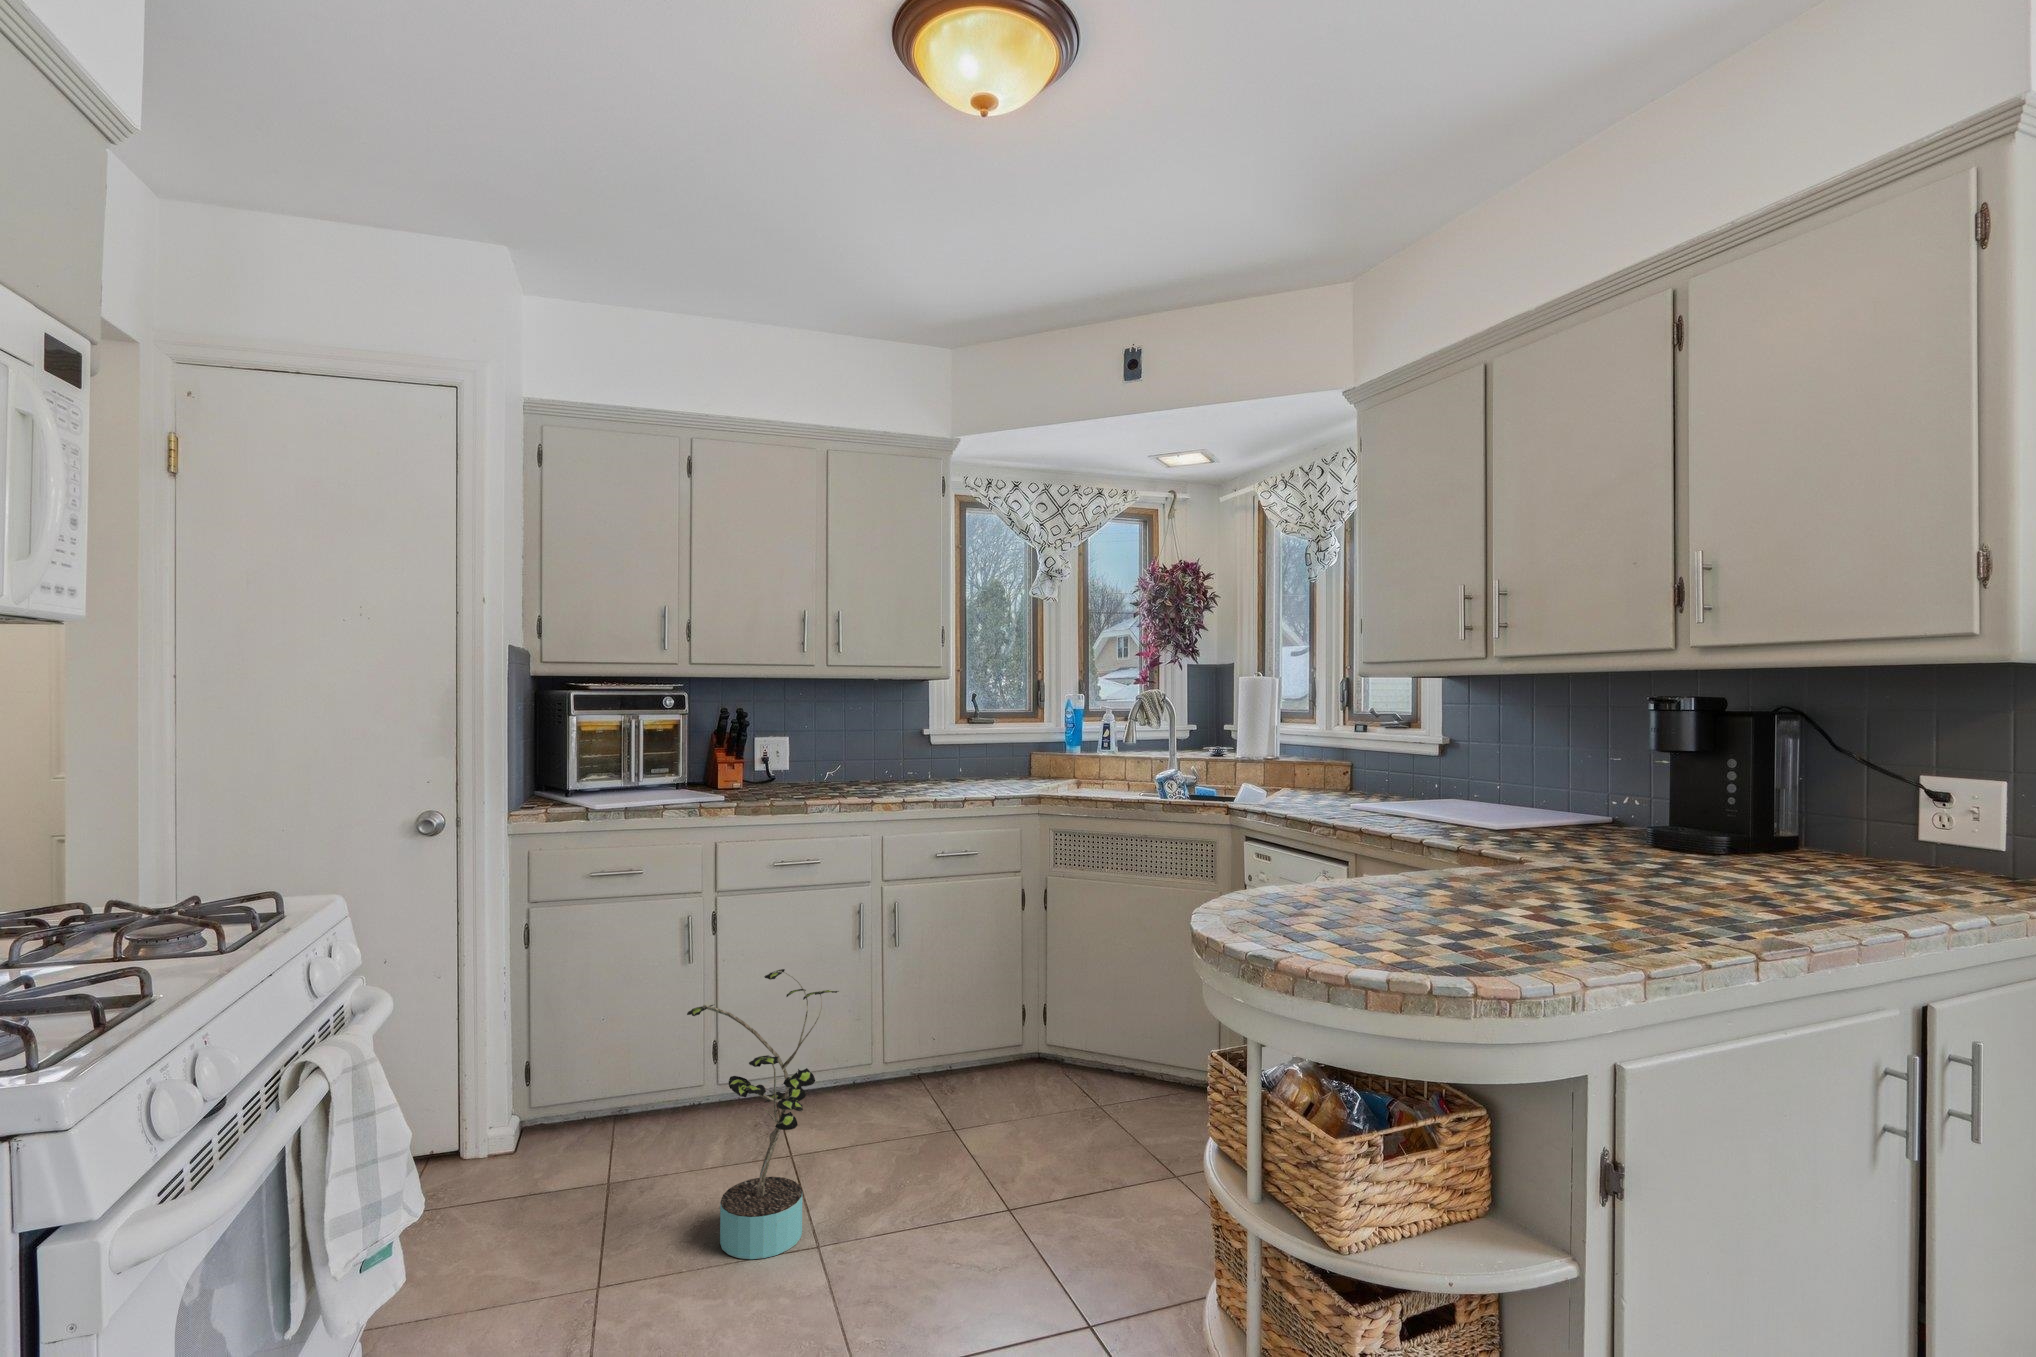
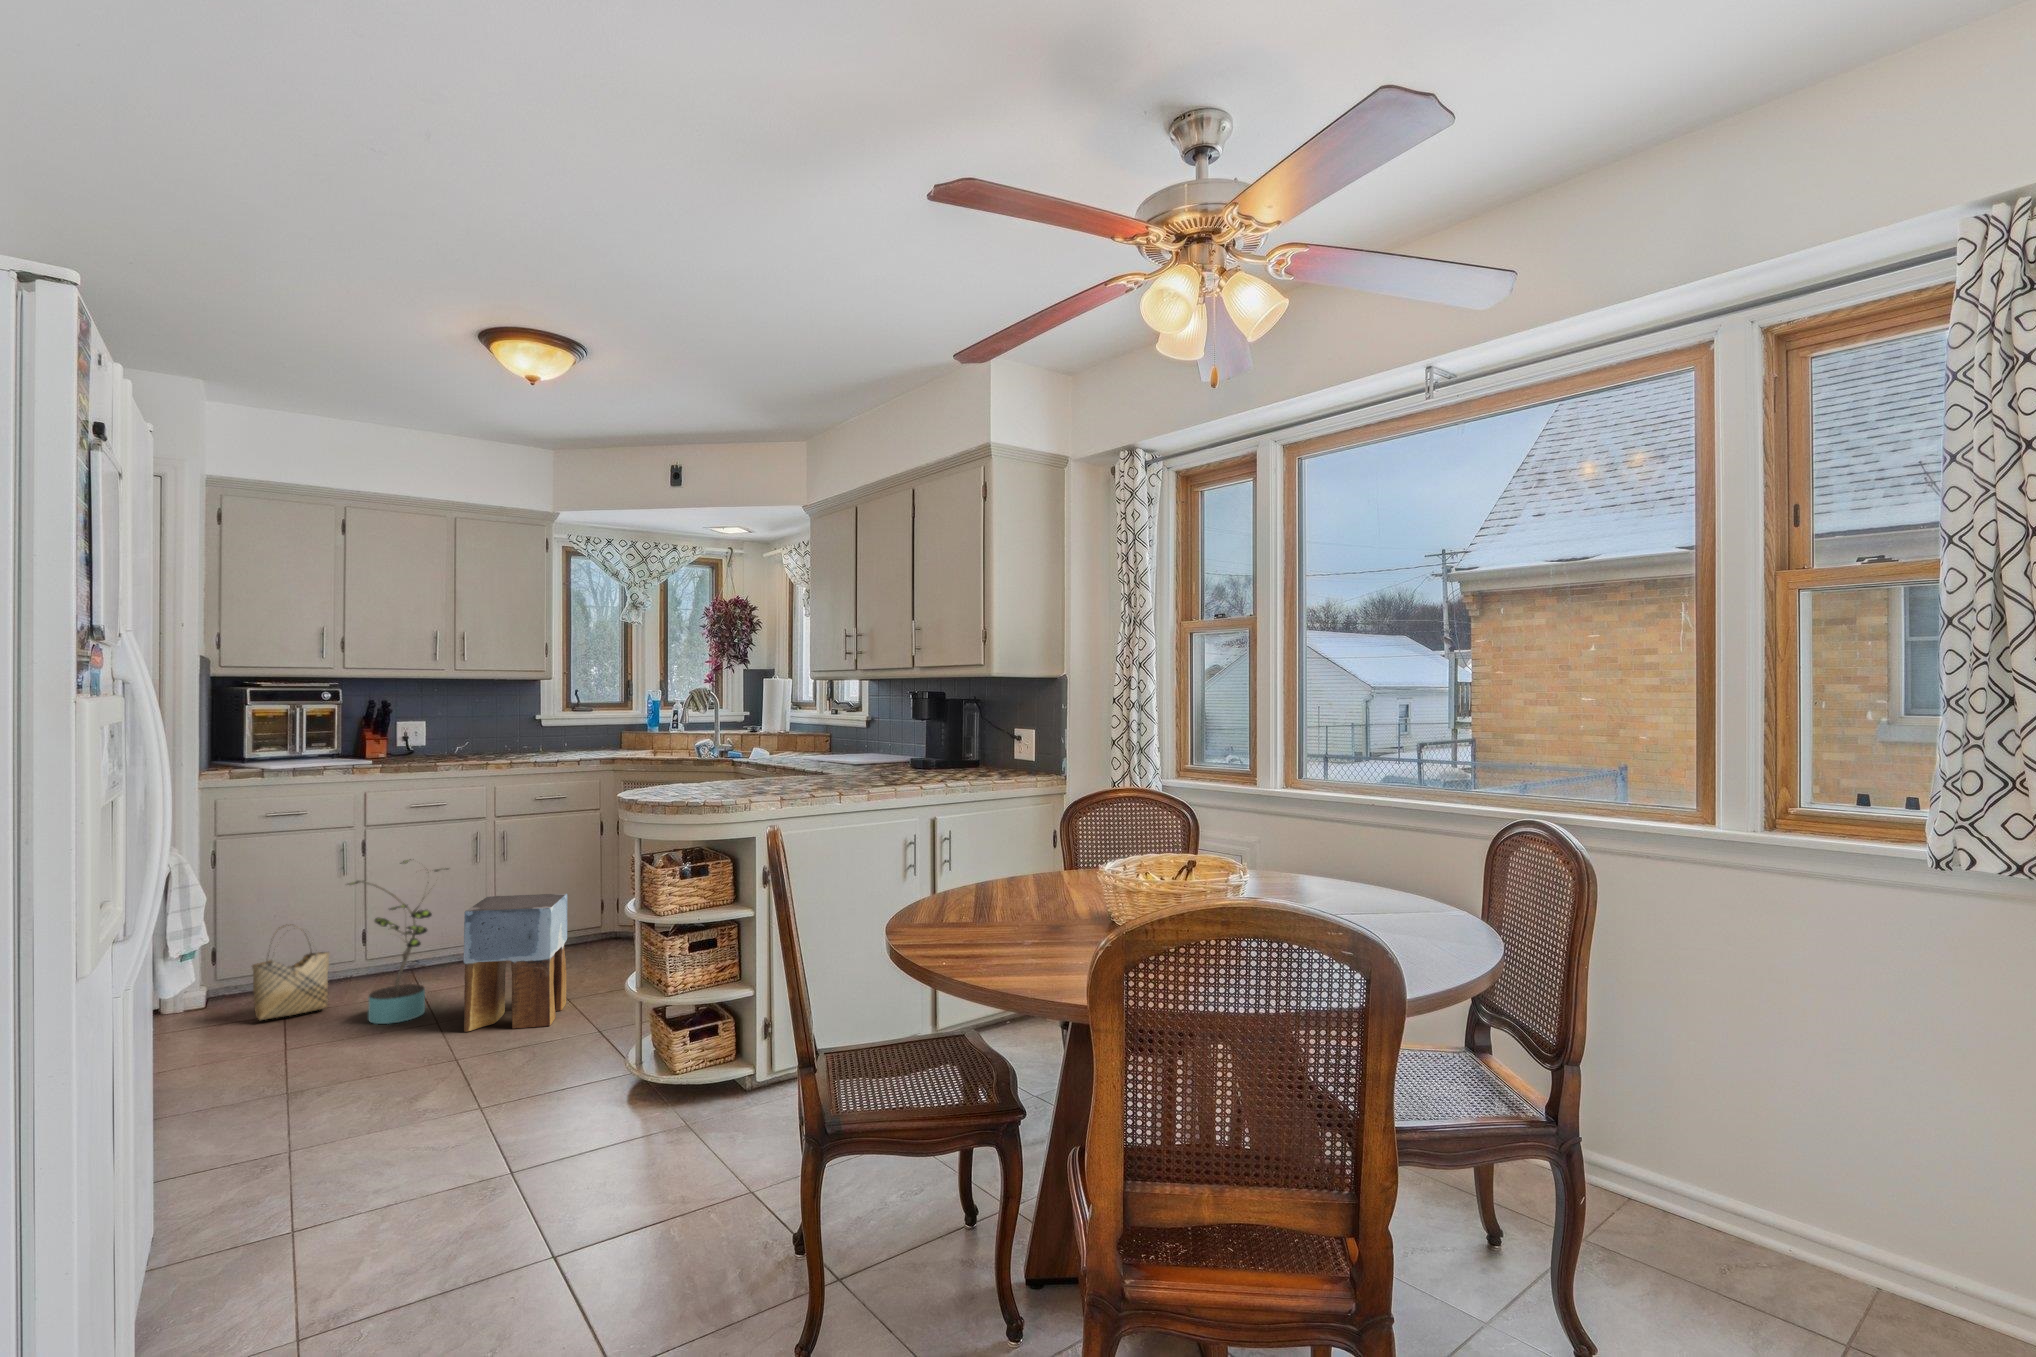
stool: none [870,1047,1024,1318] -> present [464,893,567,1032]
woven basket: none [559,1057,667,1220] -> present [252,924,329,1020]

